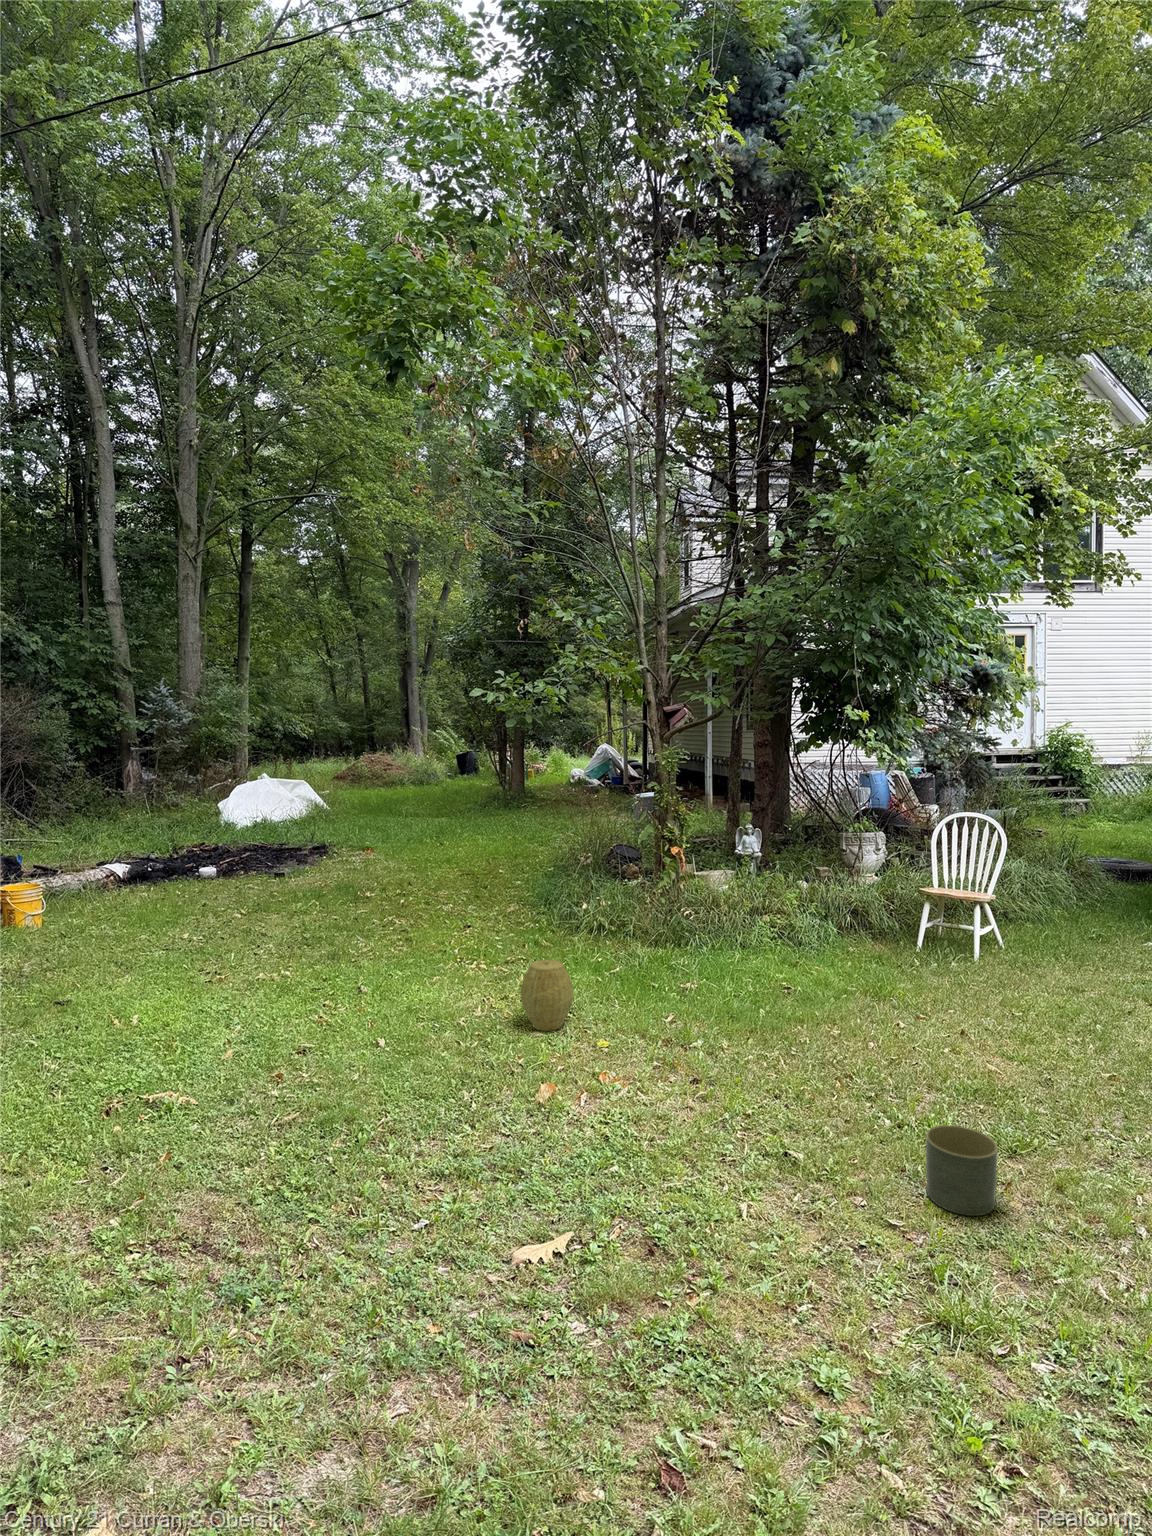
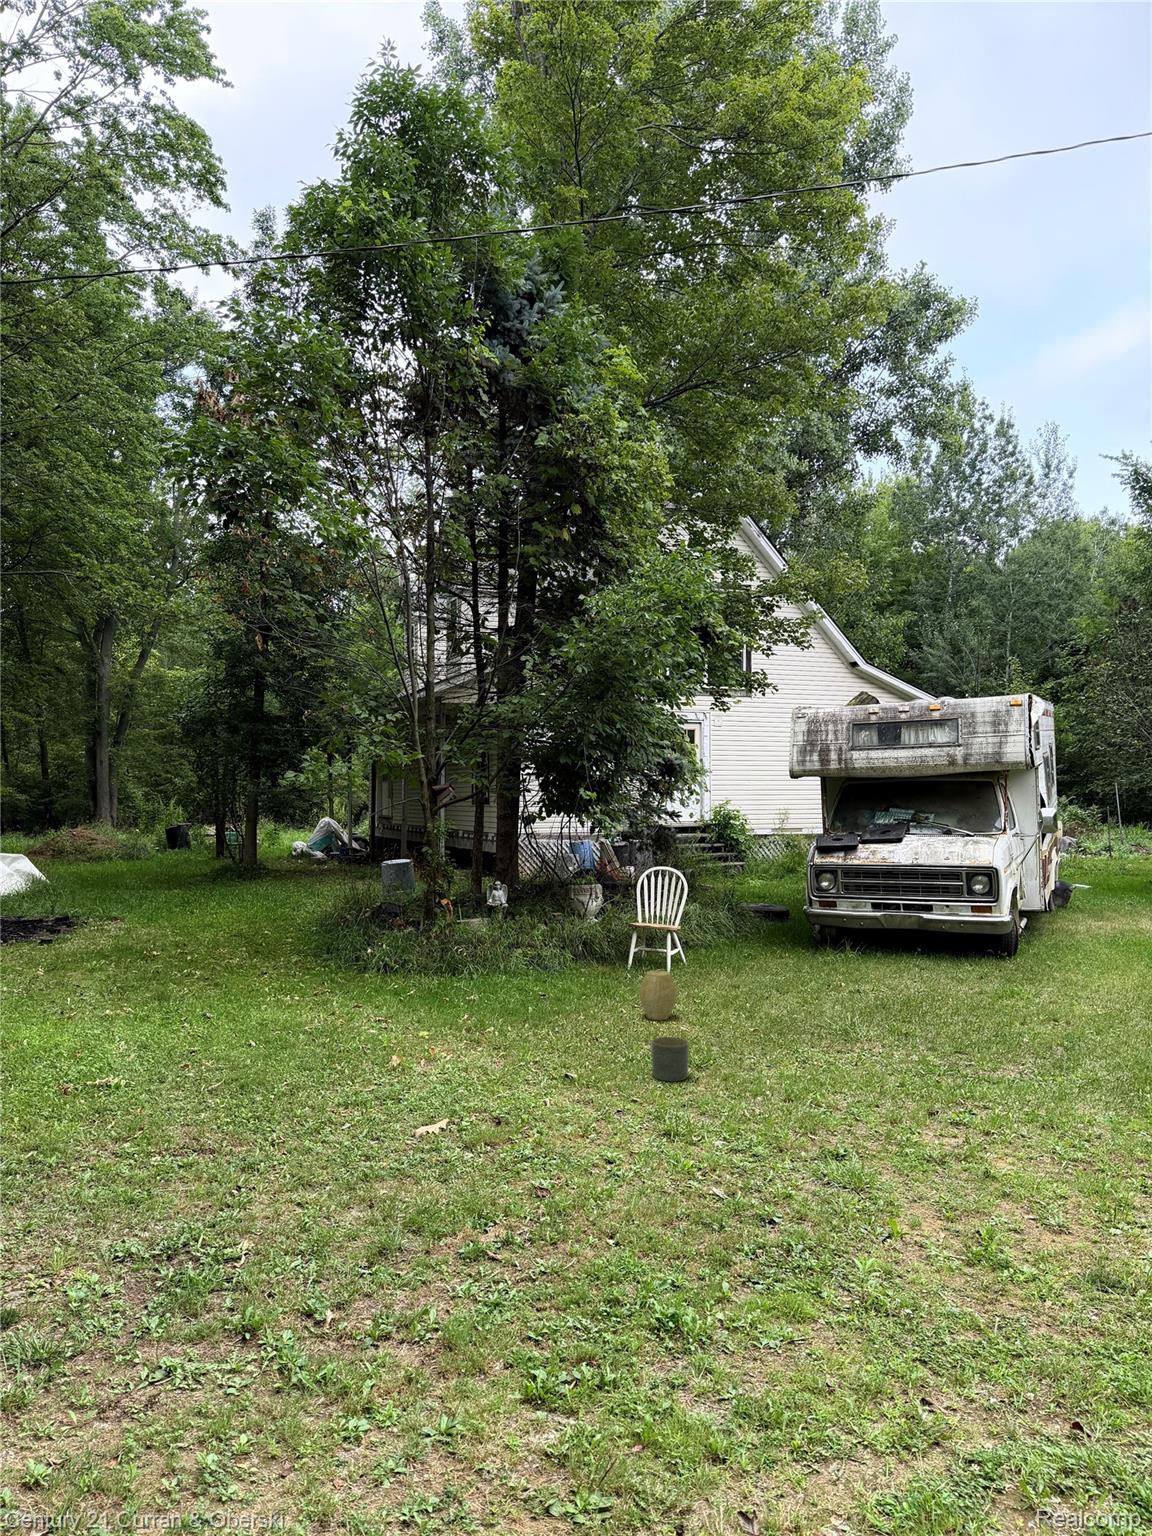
woven basket: present [520,960,573,1031] -> present [639,970,677,1020]

